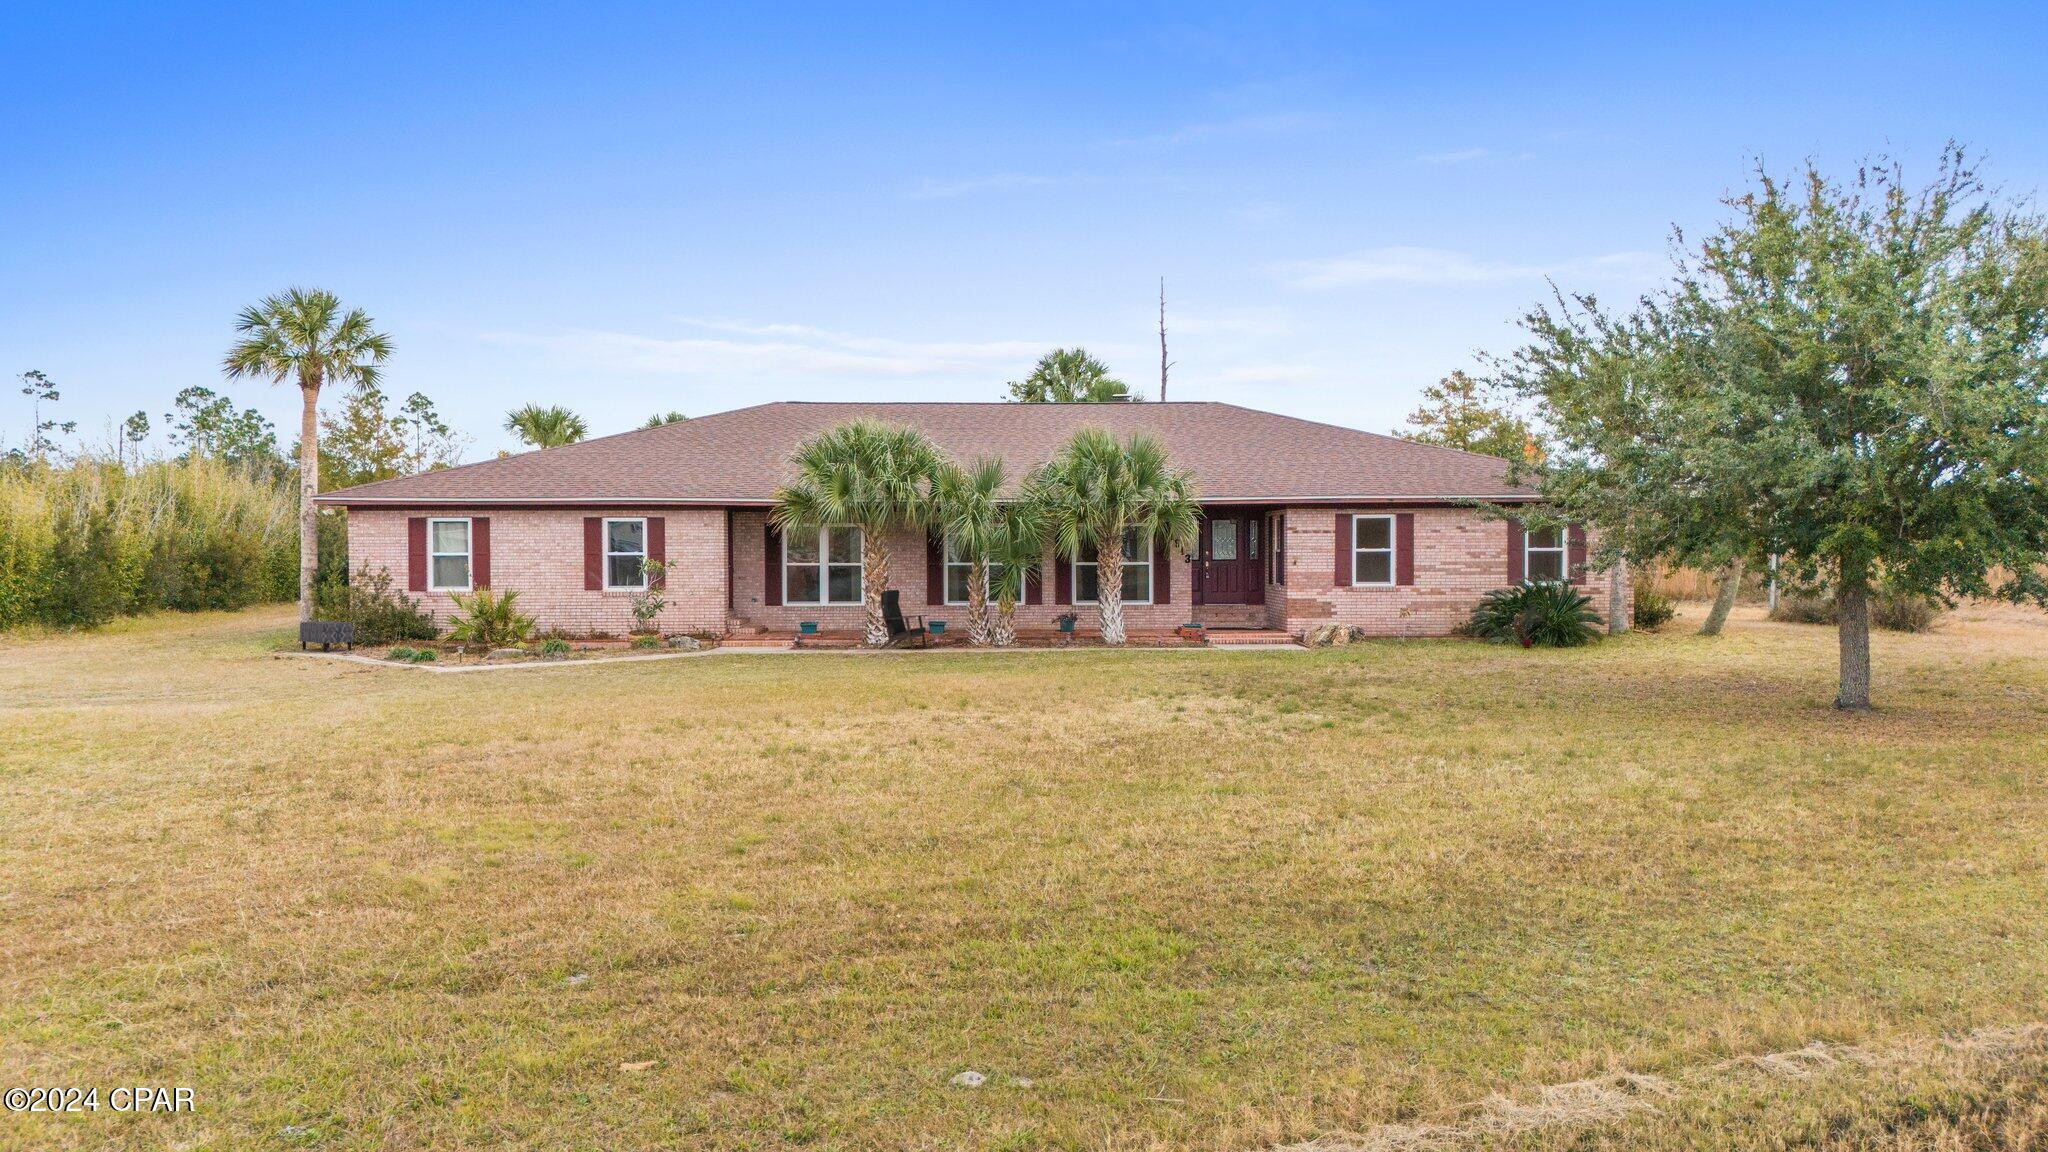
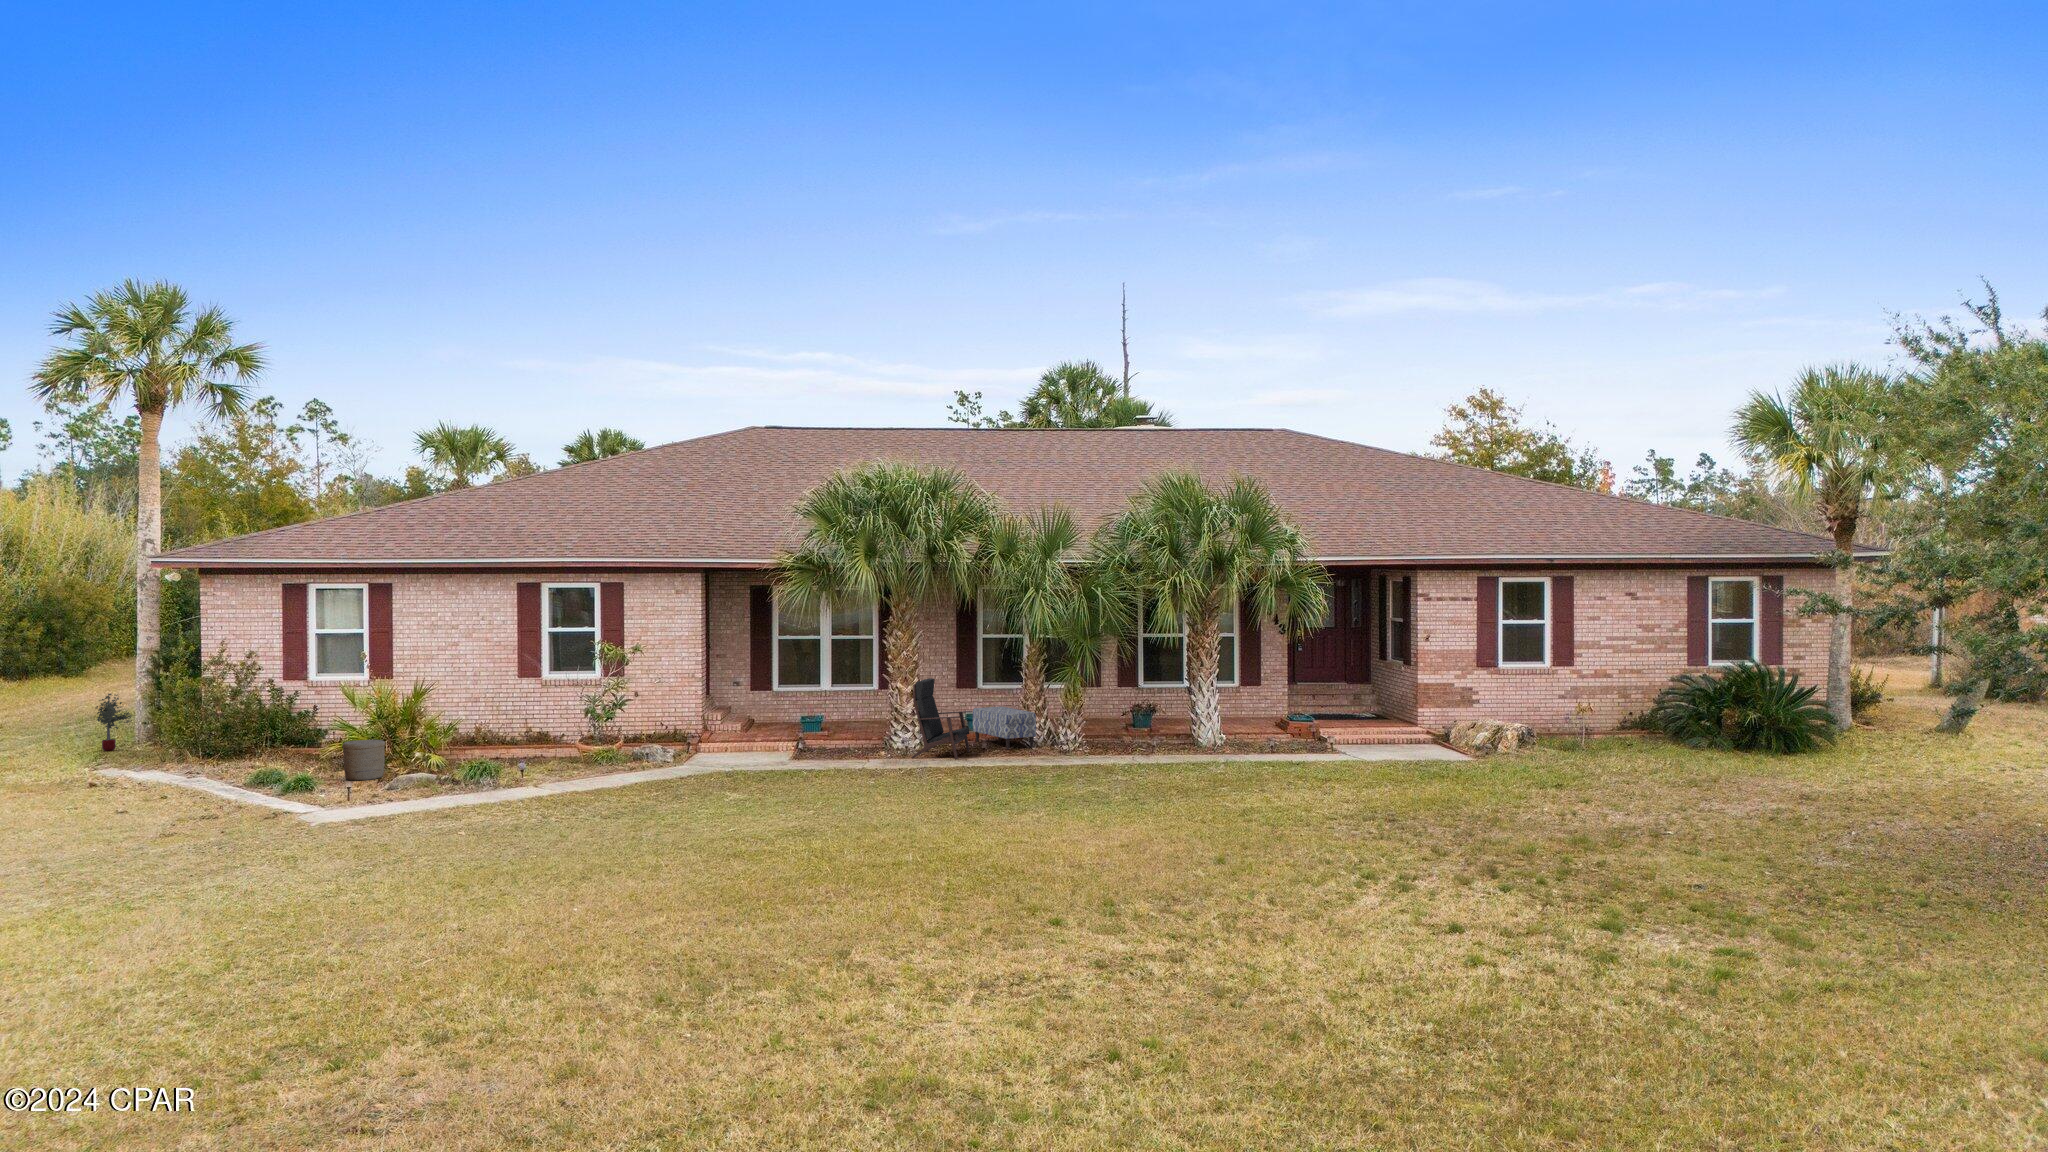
potted tree: present [1510,602,1545,648] -> present [96,693,132,751]
bench: present [300,621,354,652] -> present [973,706,1036,749]
woven basket: none [453,629,484,658] -> present [342,740,385,780]

